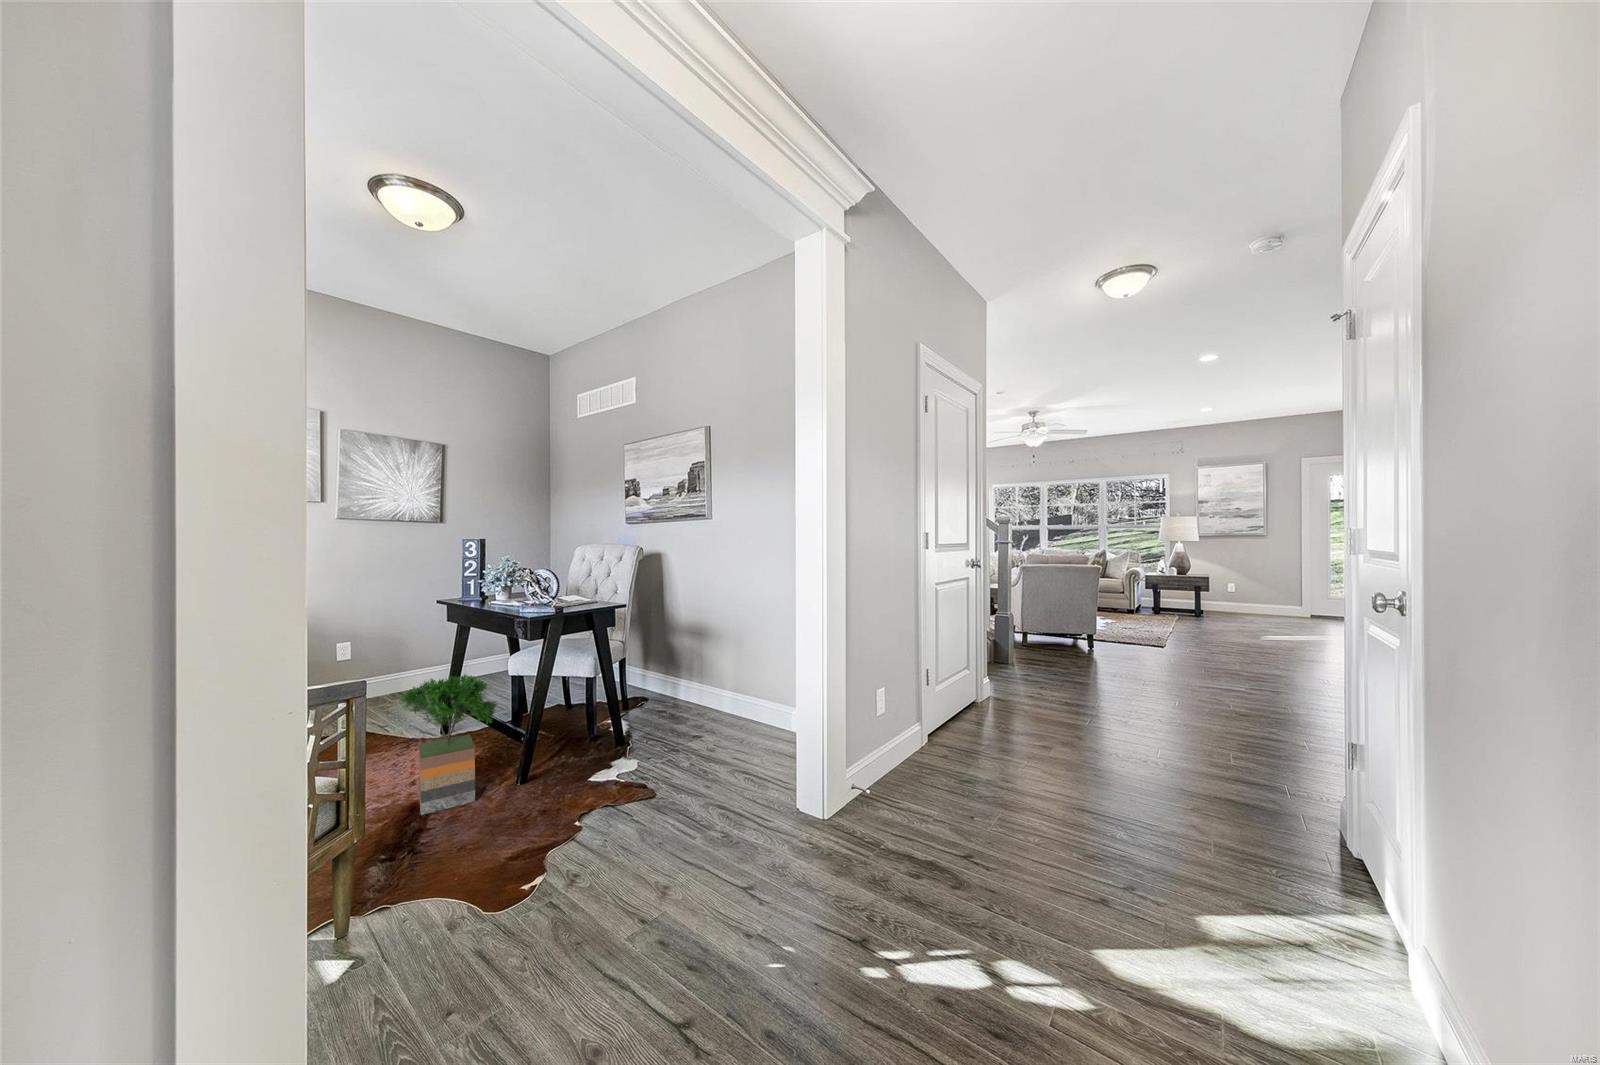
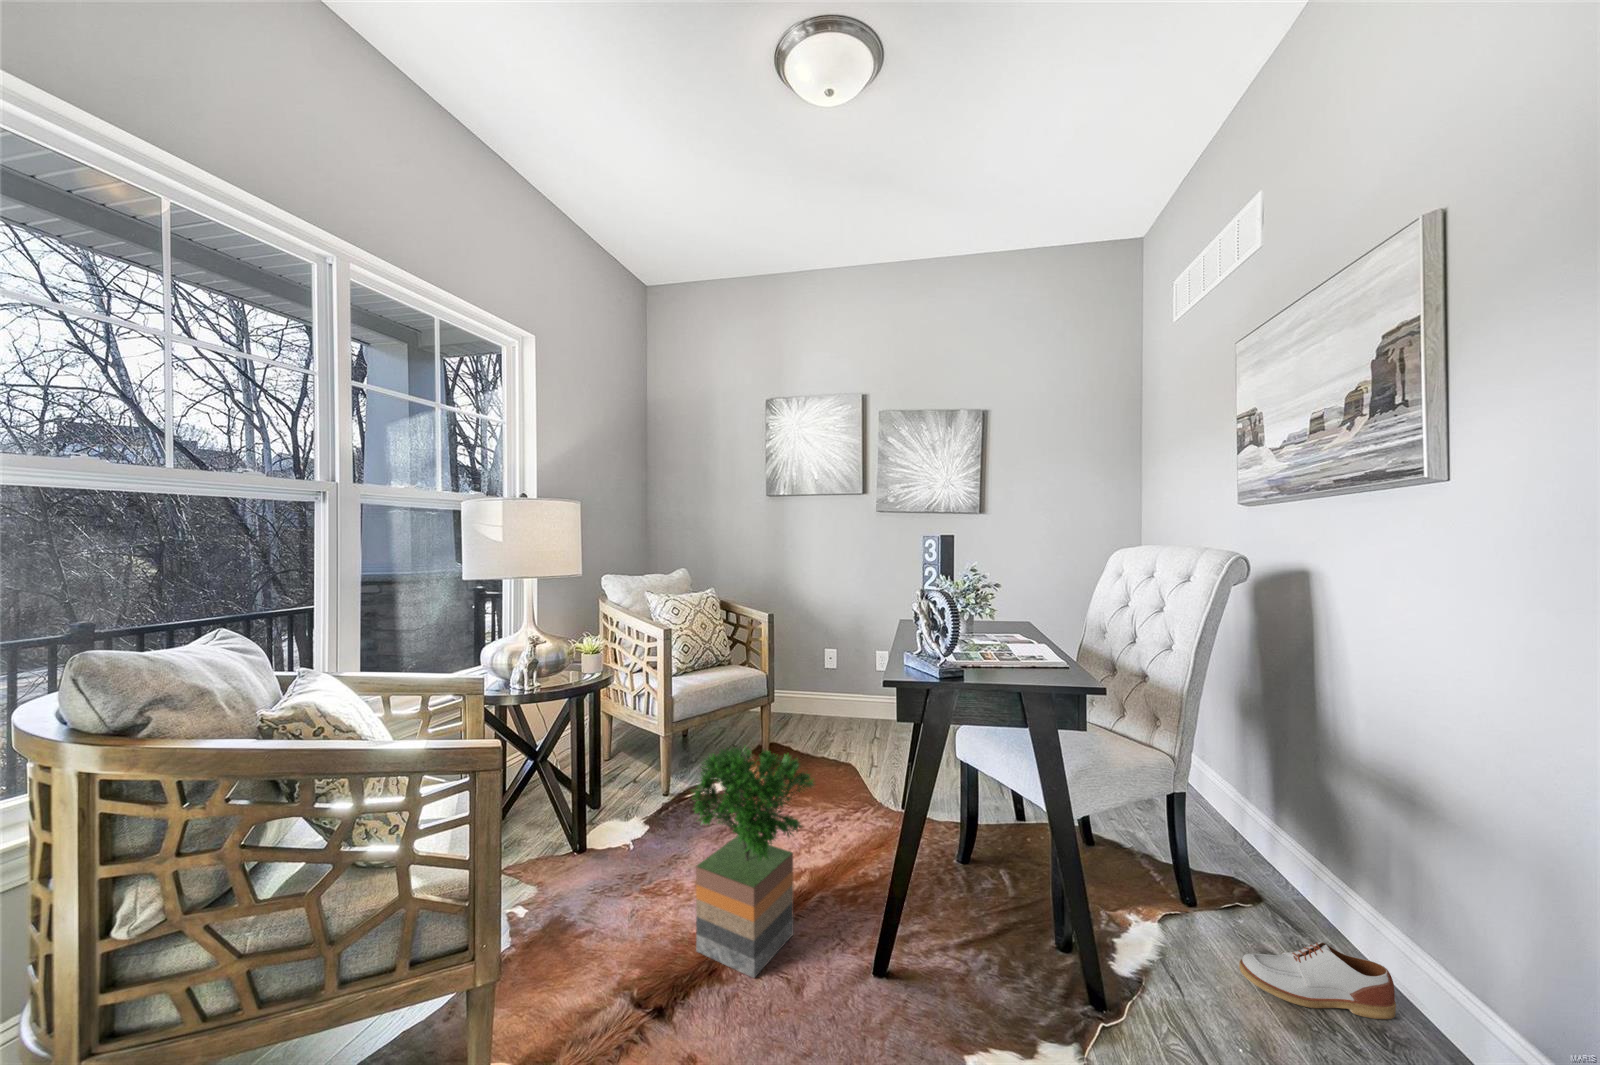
shoe: none [657,689,699,713] -> present [1239,942,1396,1019]

